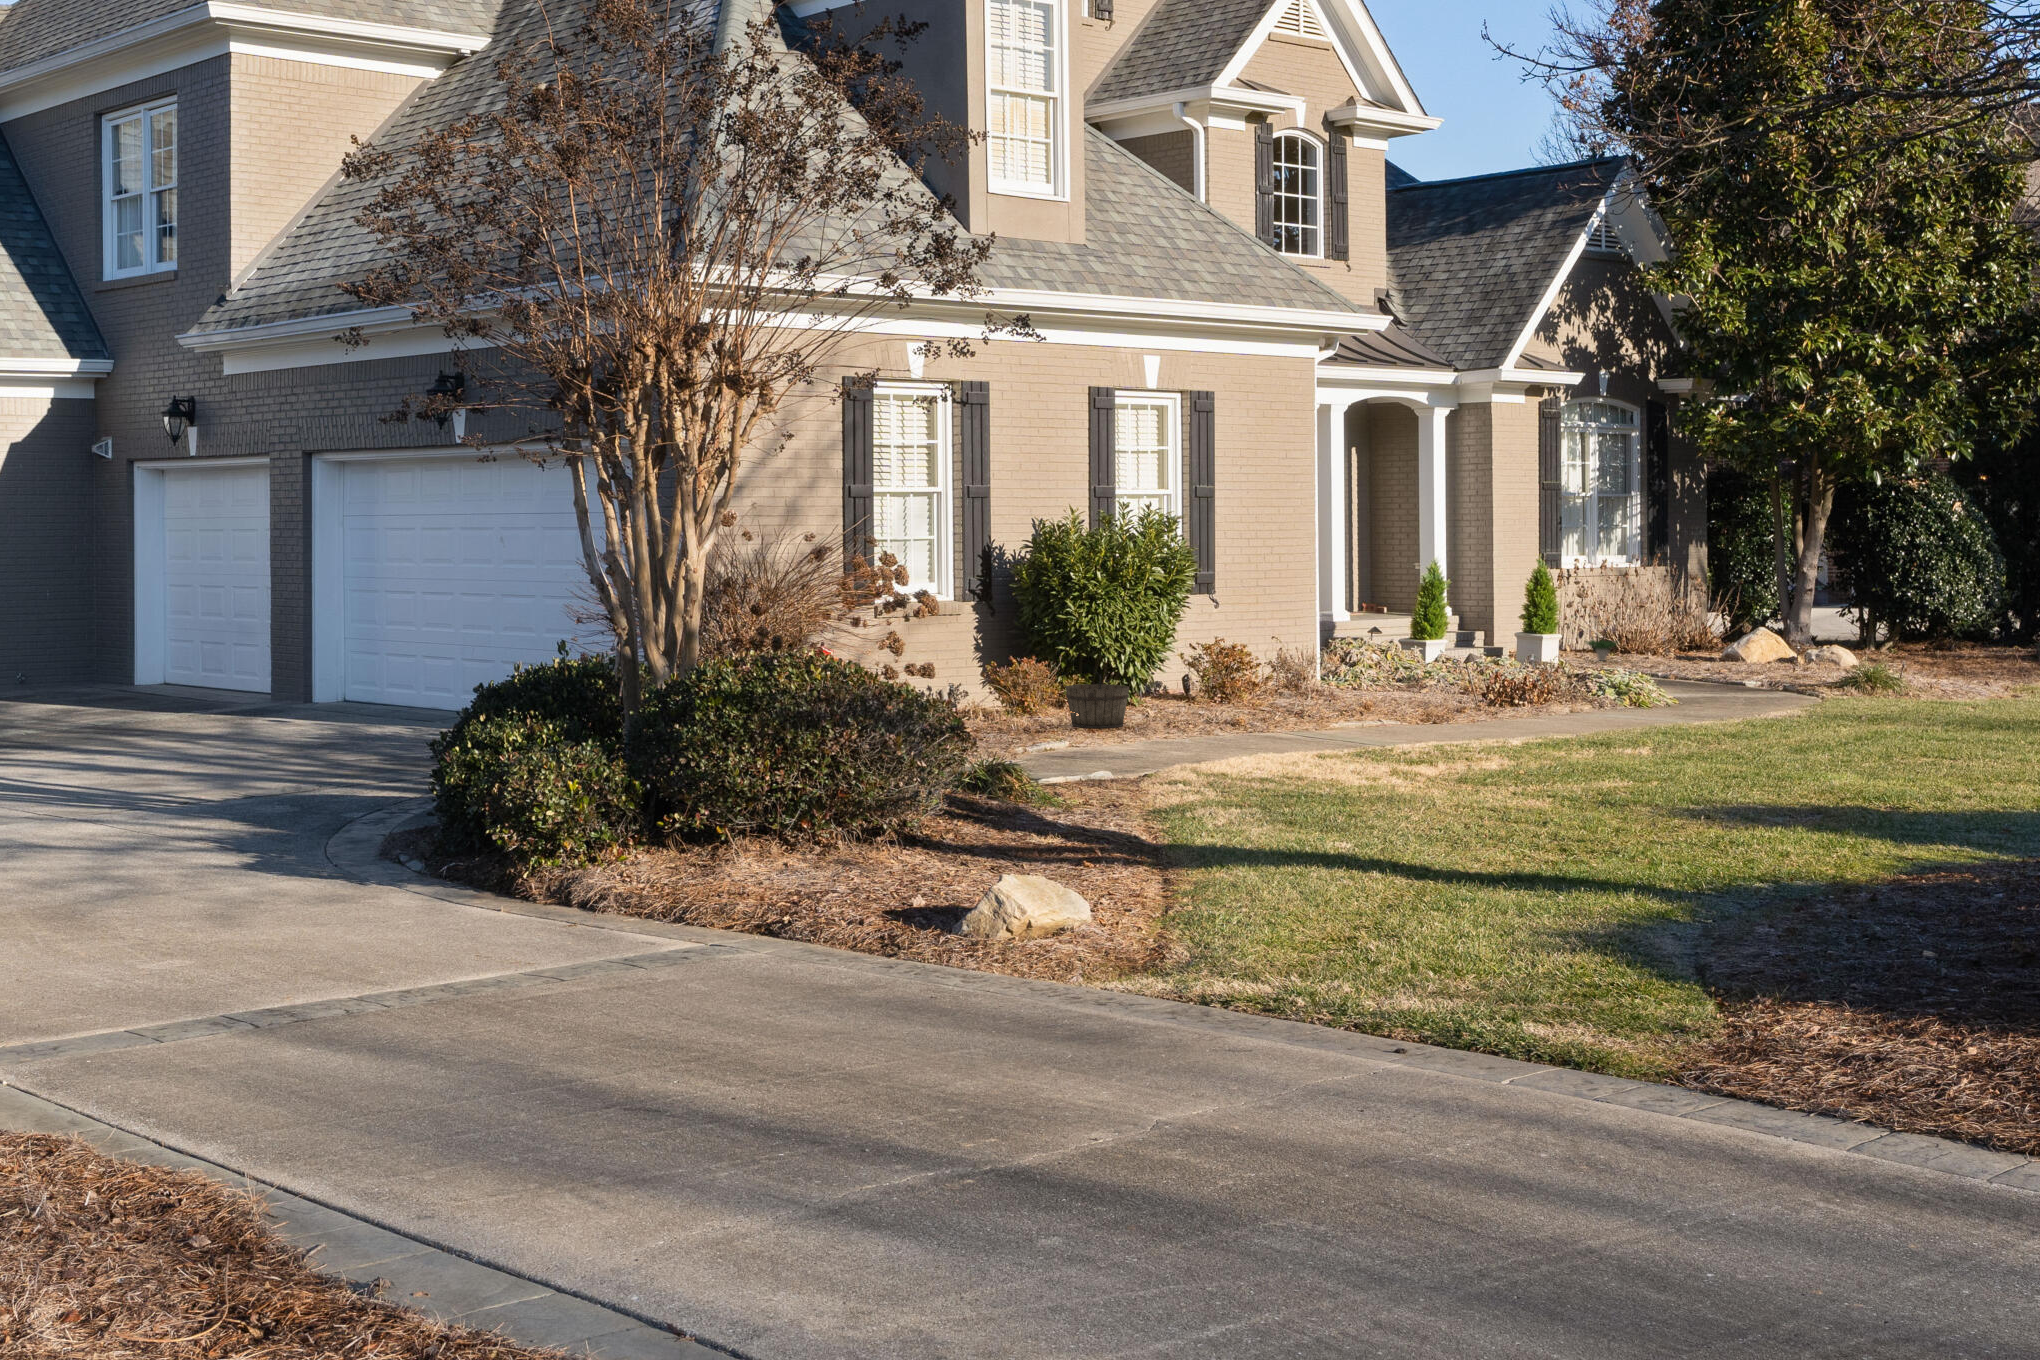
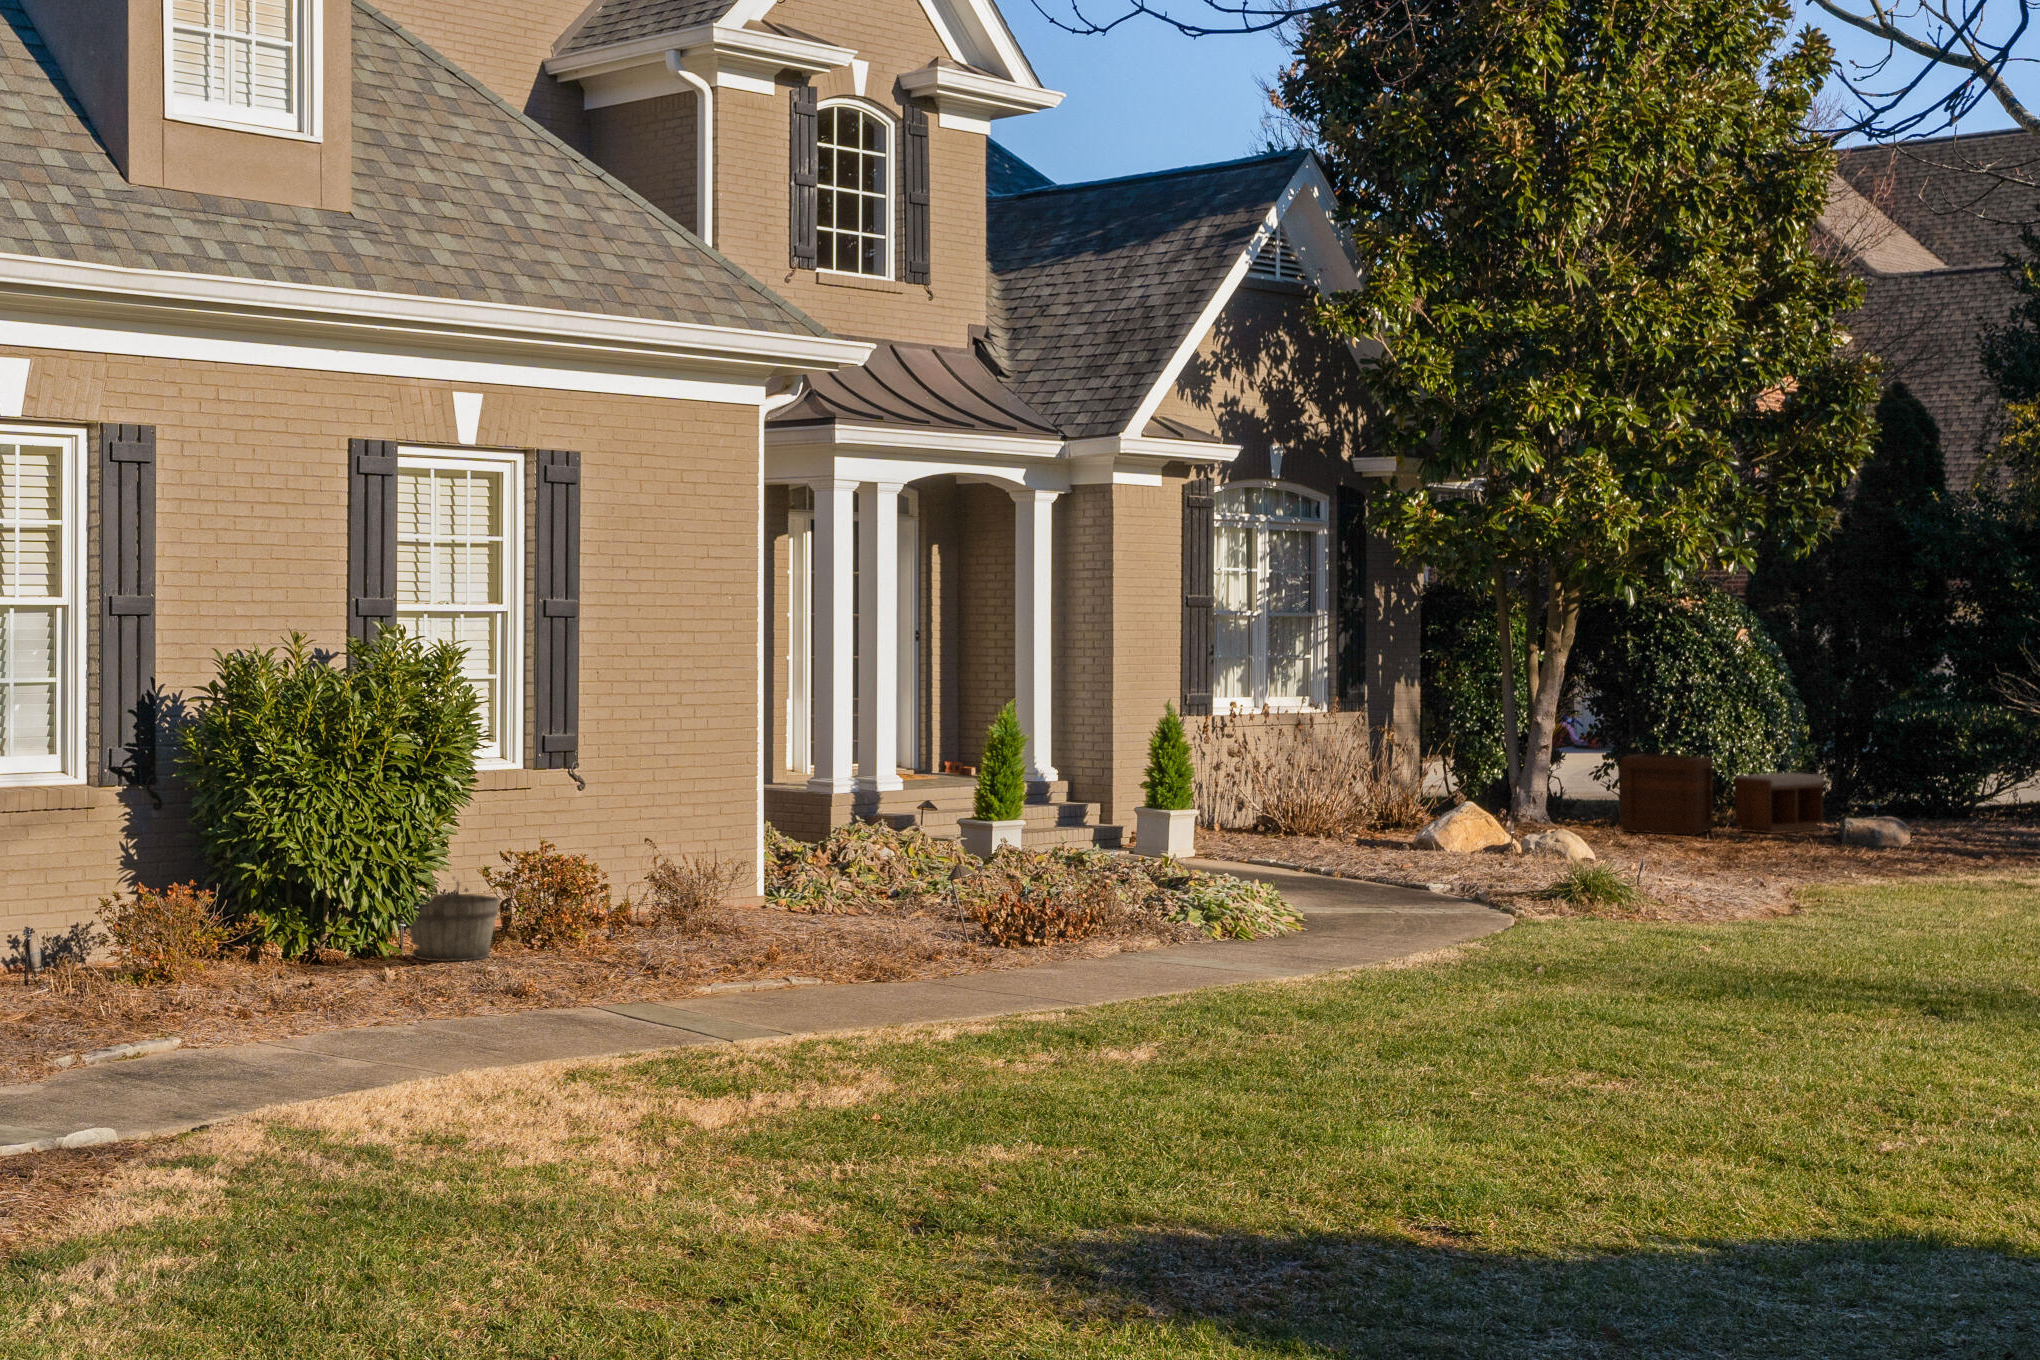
wooden crate: none [1867,596,1939,656] -> present [1620,754,1713,836]
bench: none [1954,610,2026,654] -> present [1733,773,1824,834]
potted plant: present [1586,614,1617,661] -> none [1240,777,1290,844]

